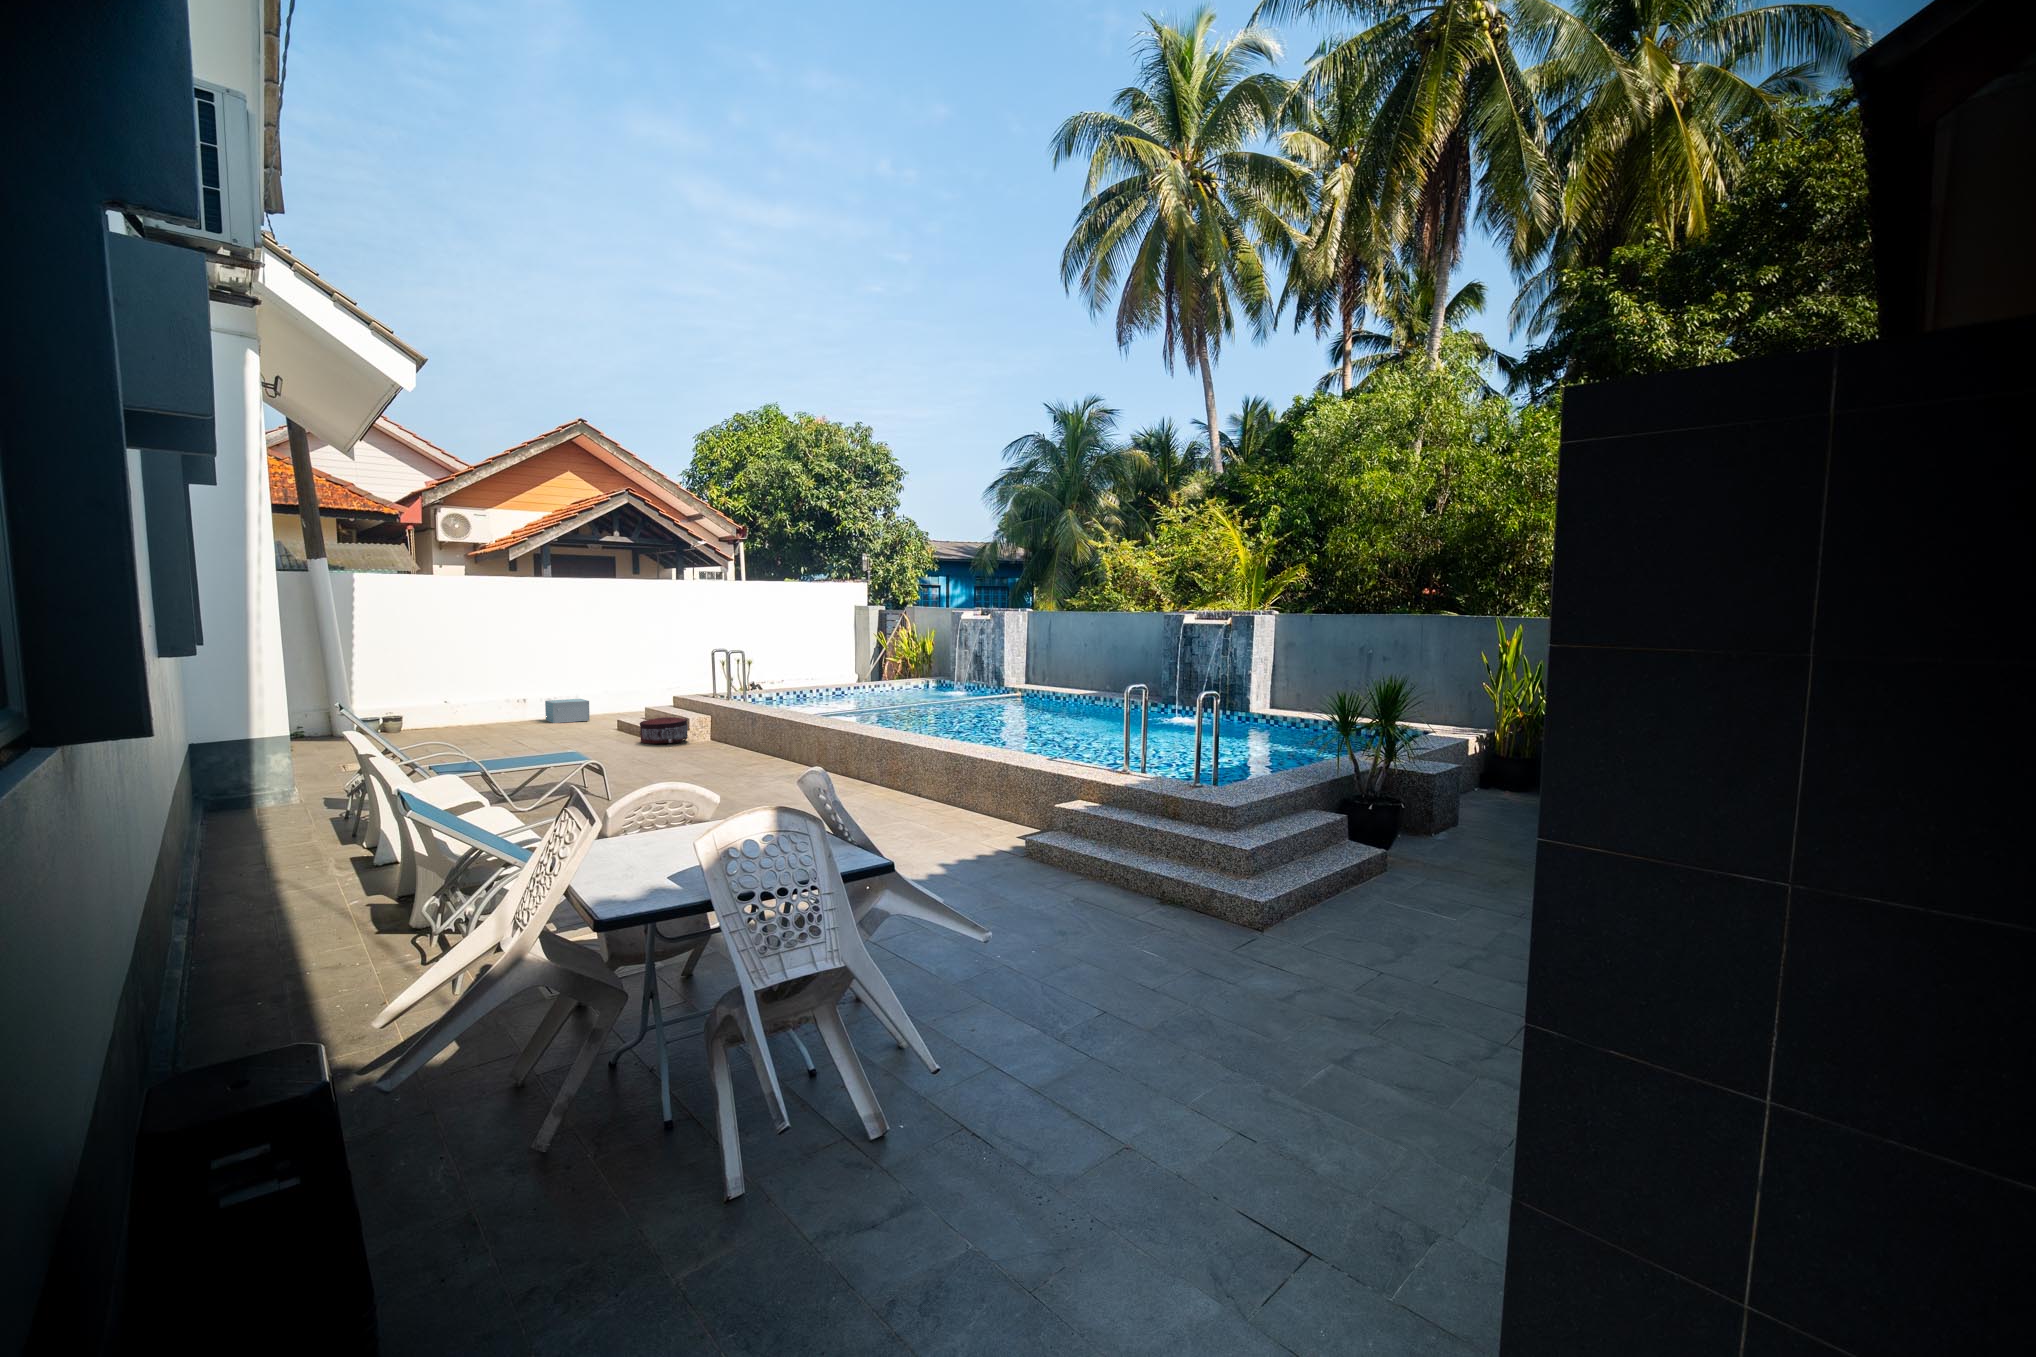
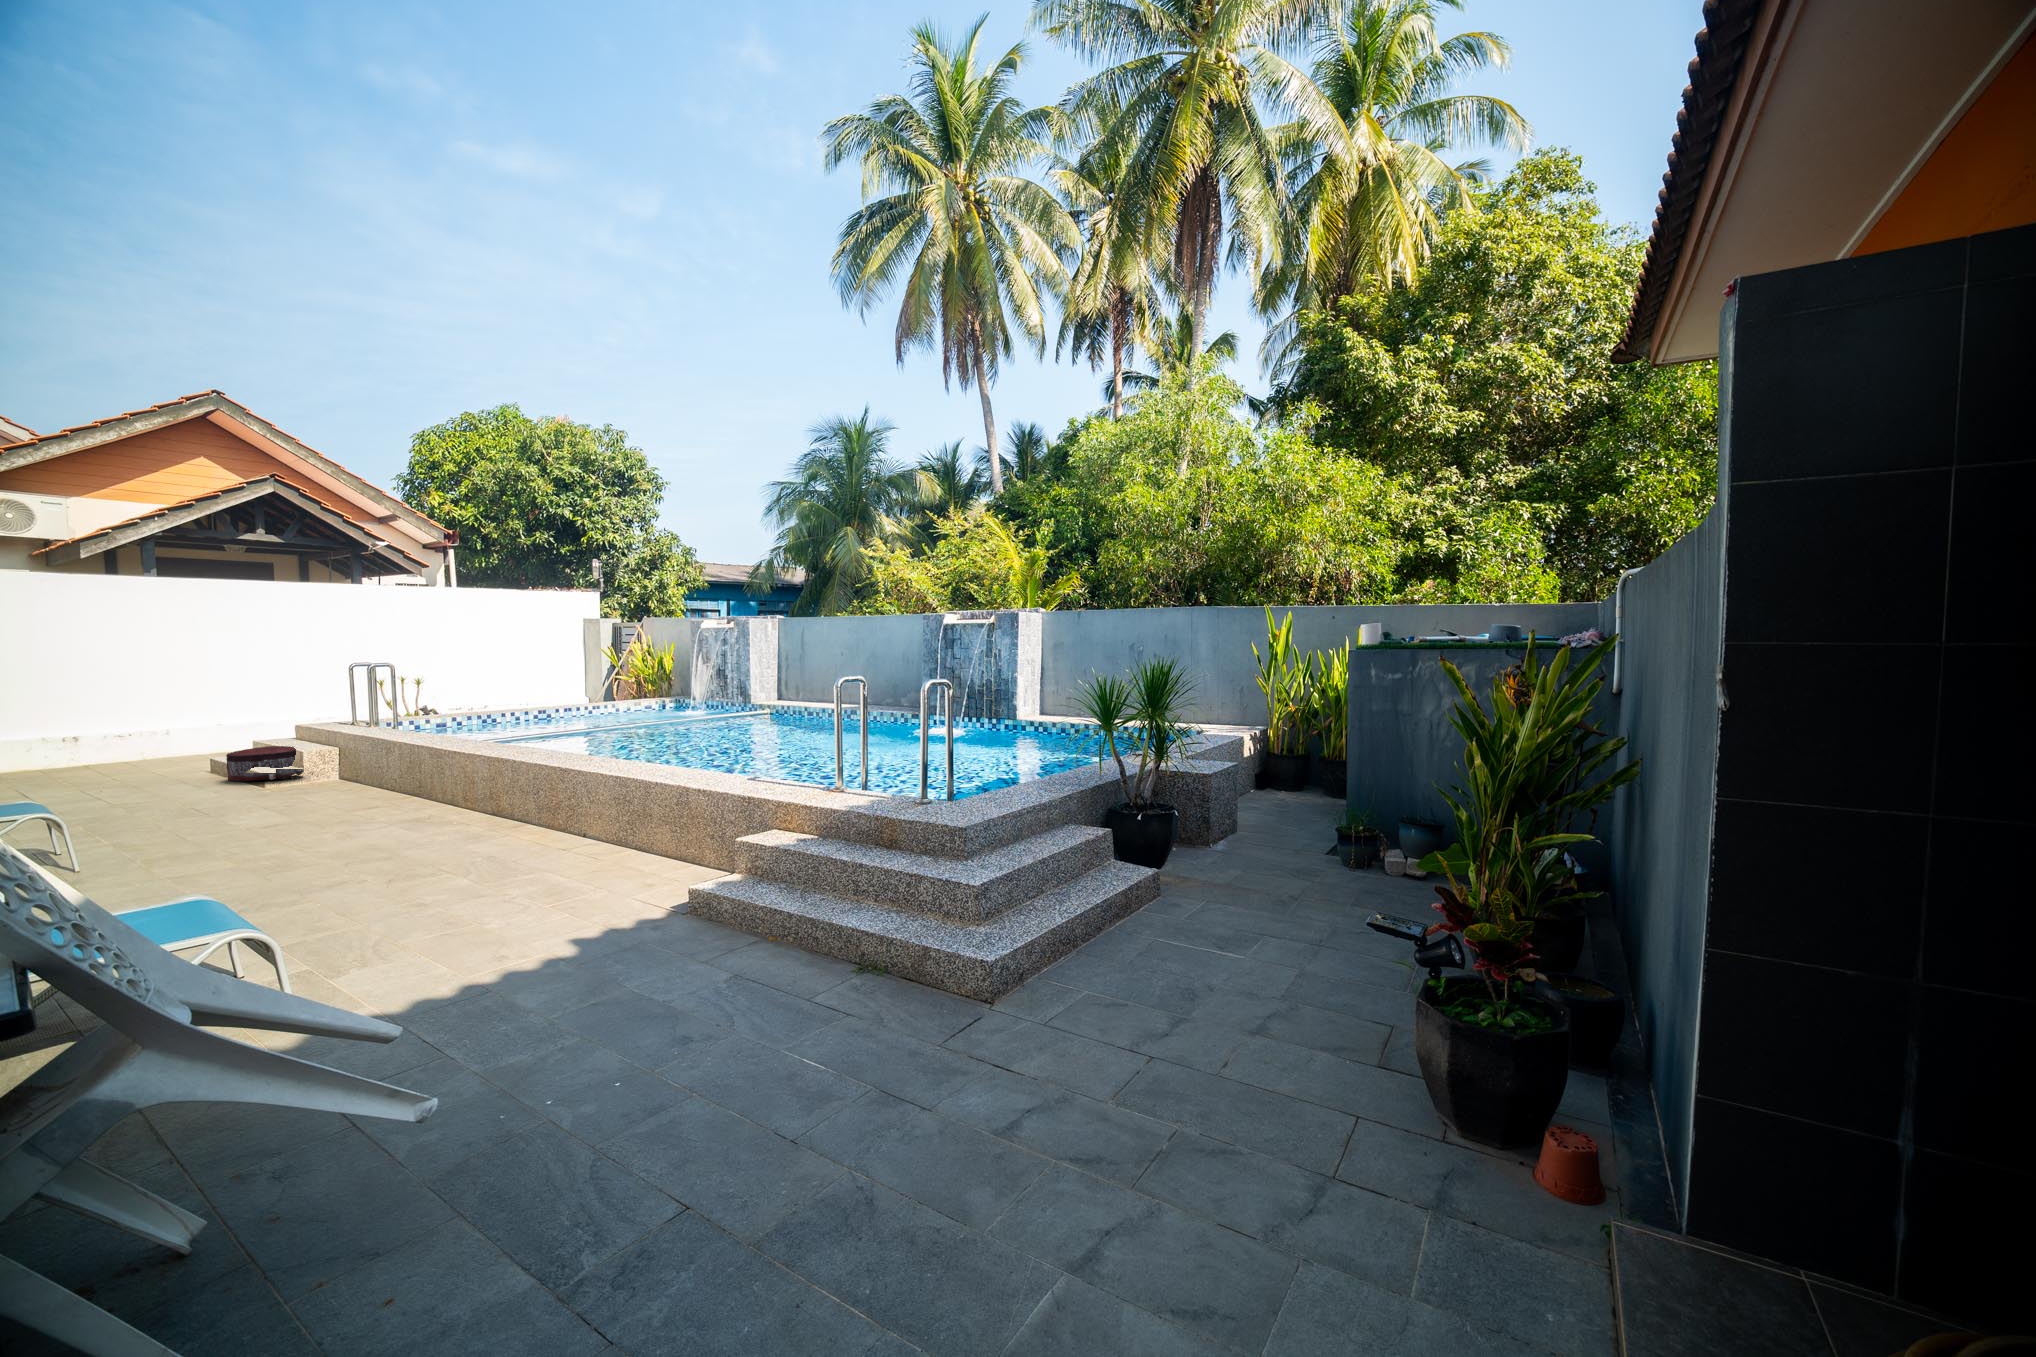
storage box: present [545,699,590,723] -> none [106,728,176,760]

